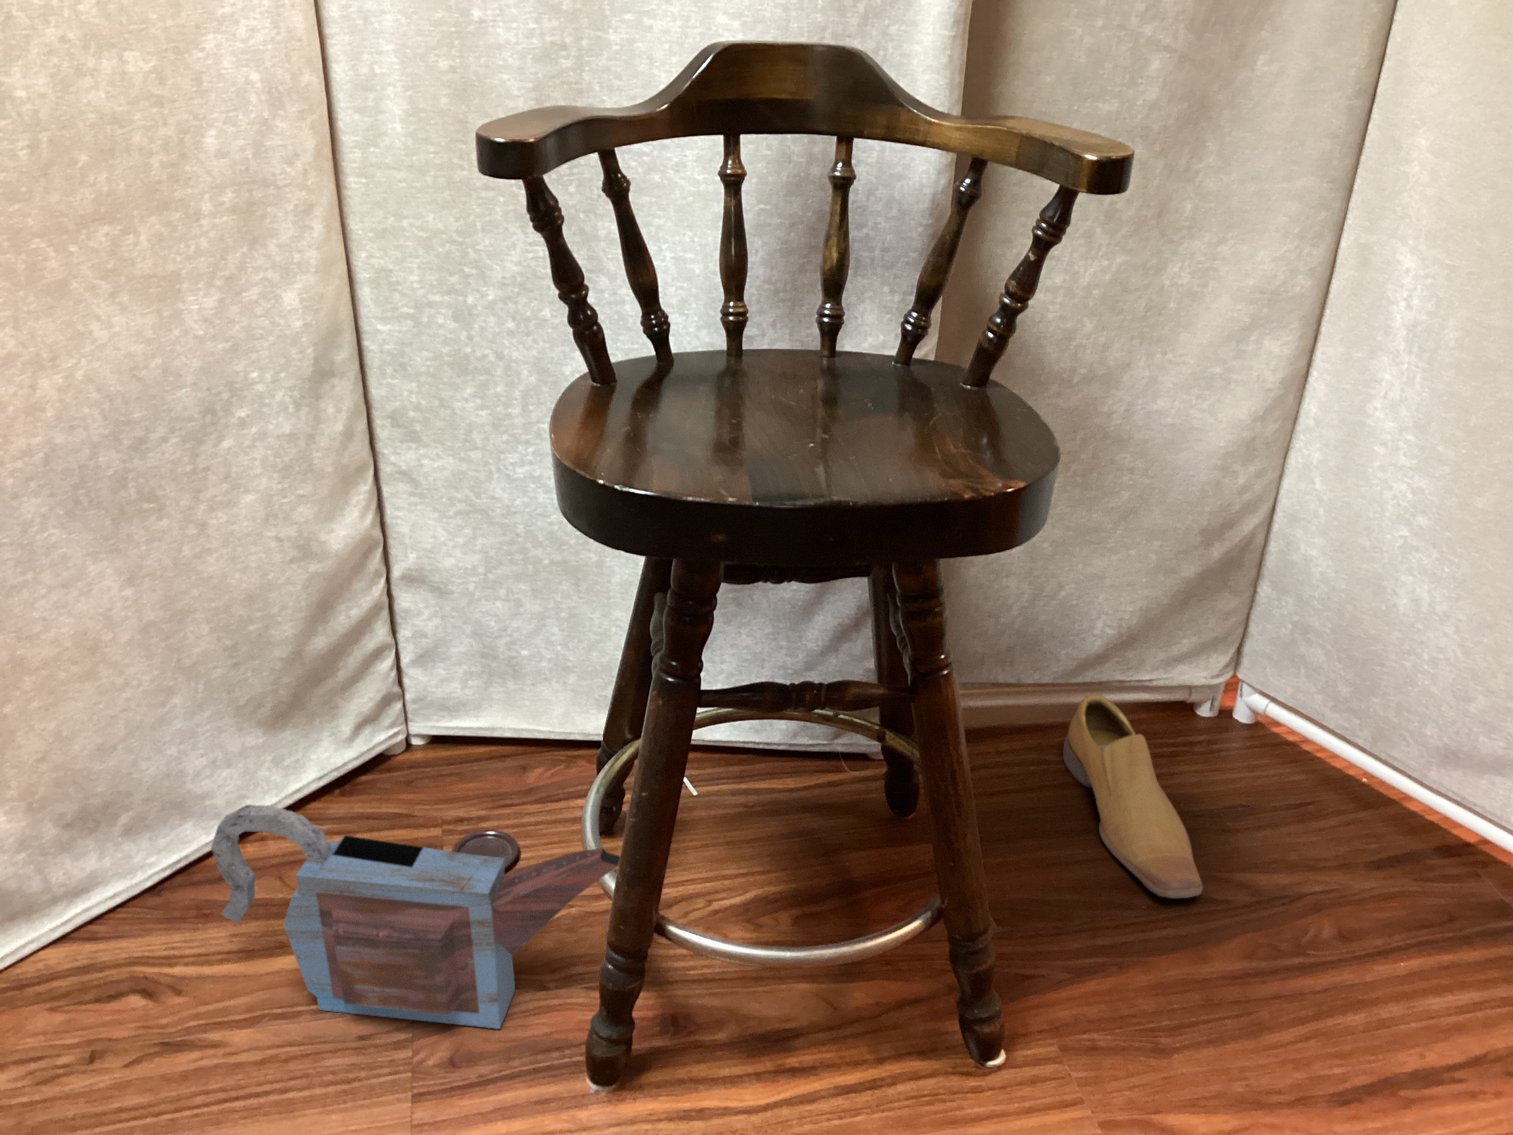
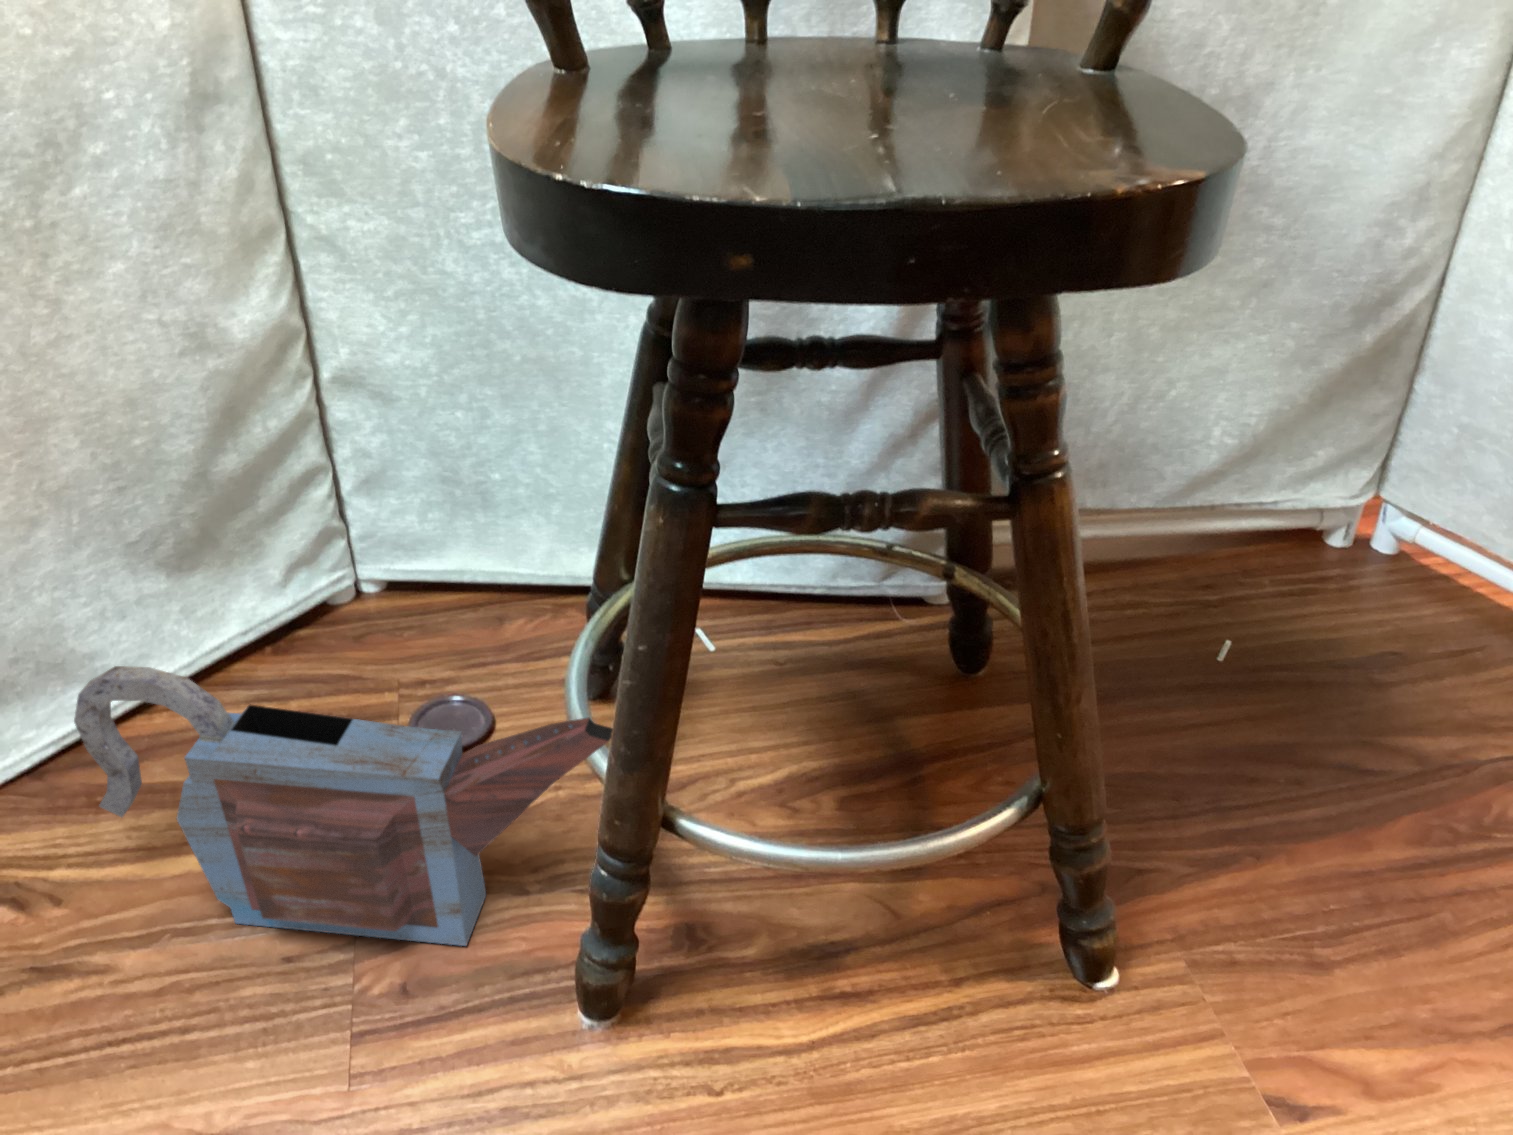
shoe: present [1063,694,1203,898] -> none [1166,518,1358,770]

